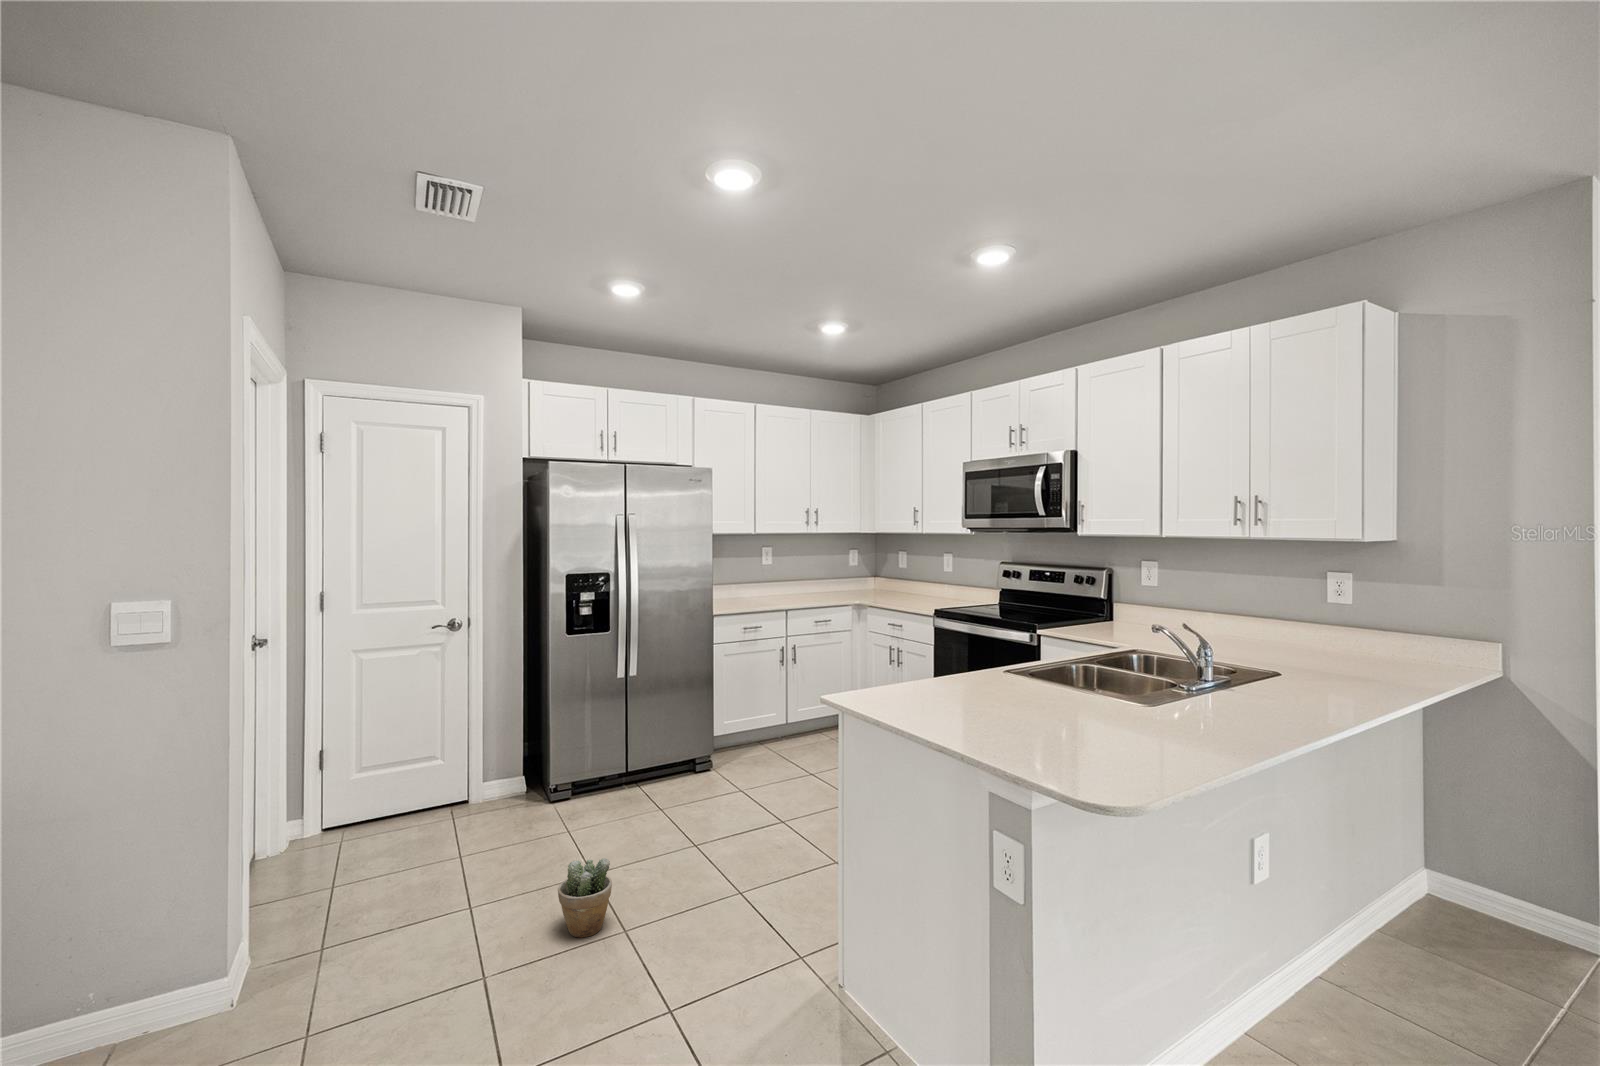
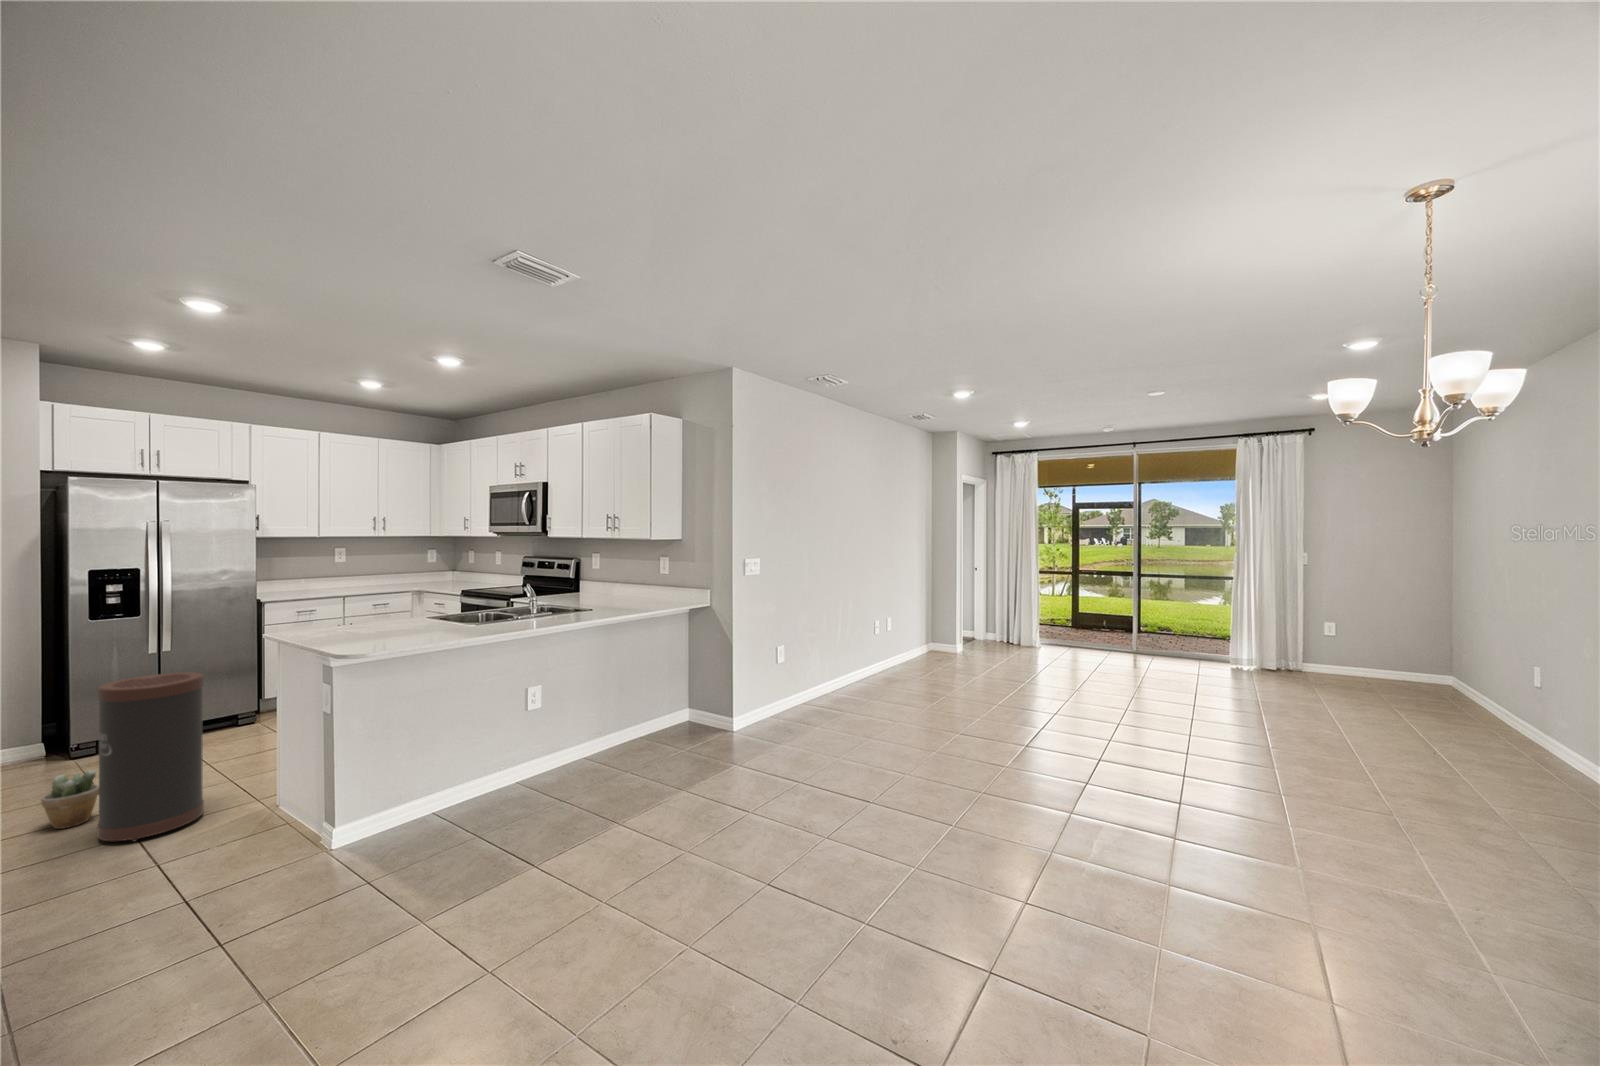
trash can: none [624,734,734,999] -> present [97,672,204,842]

